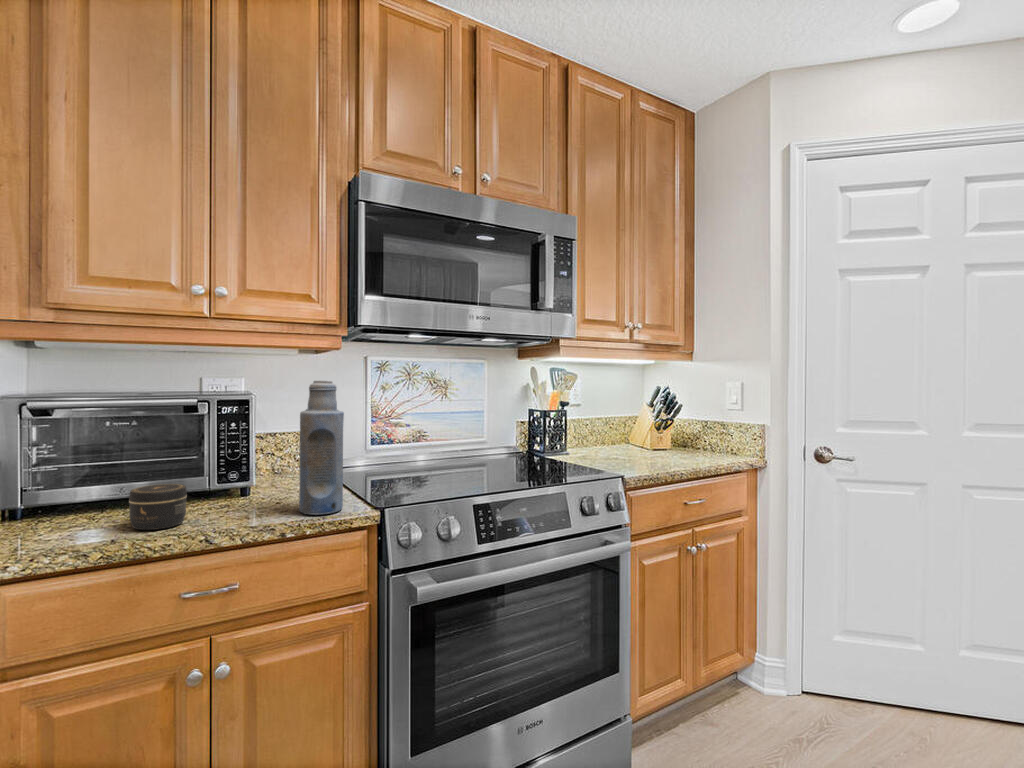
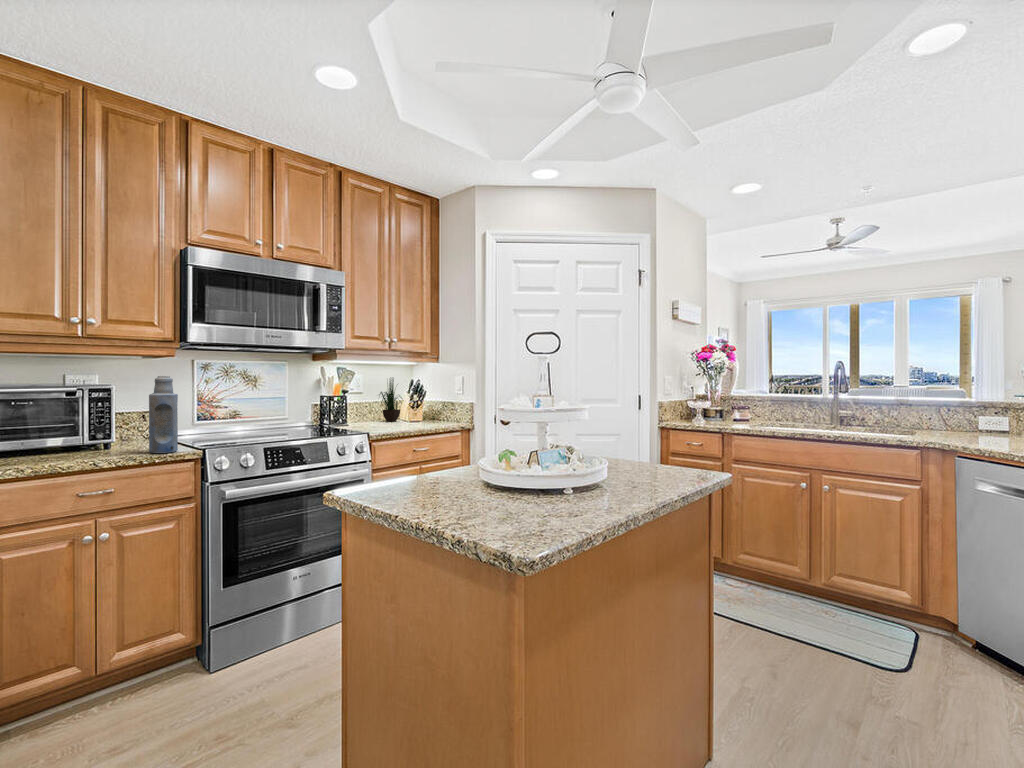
potted plant: none [602,366,647,449] -> present [379,379,400,422]
jar: present [129,484,187,530] -> none [39,437,76,462]

